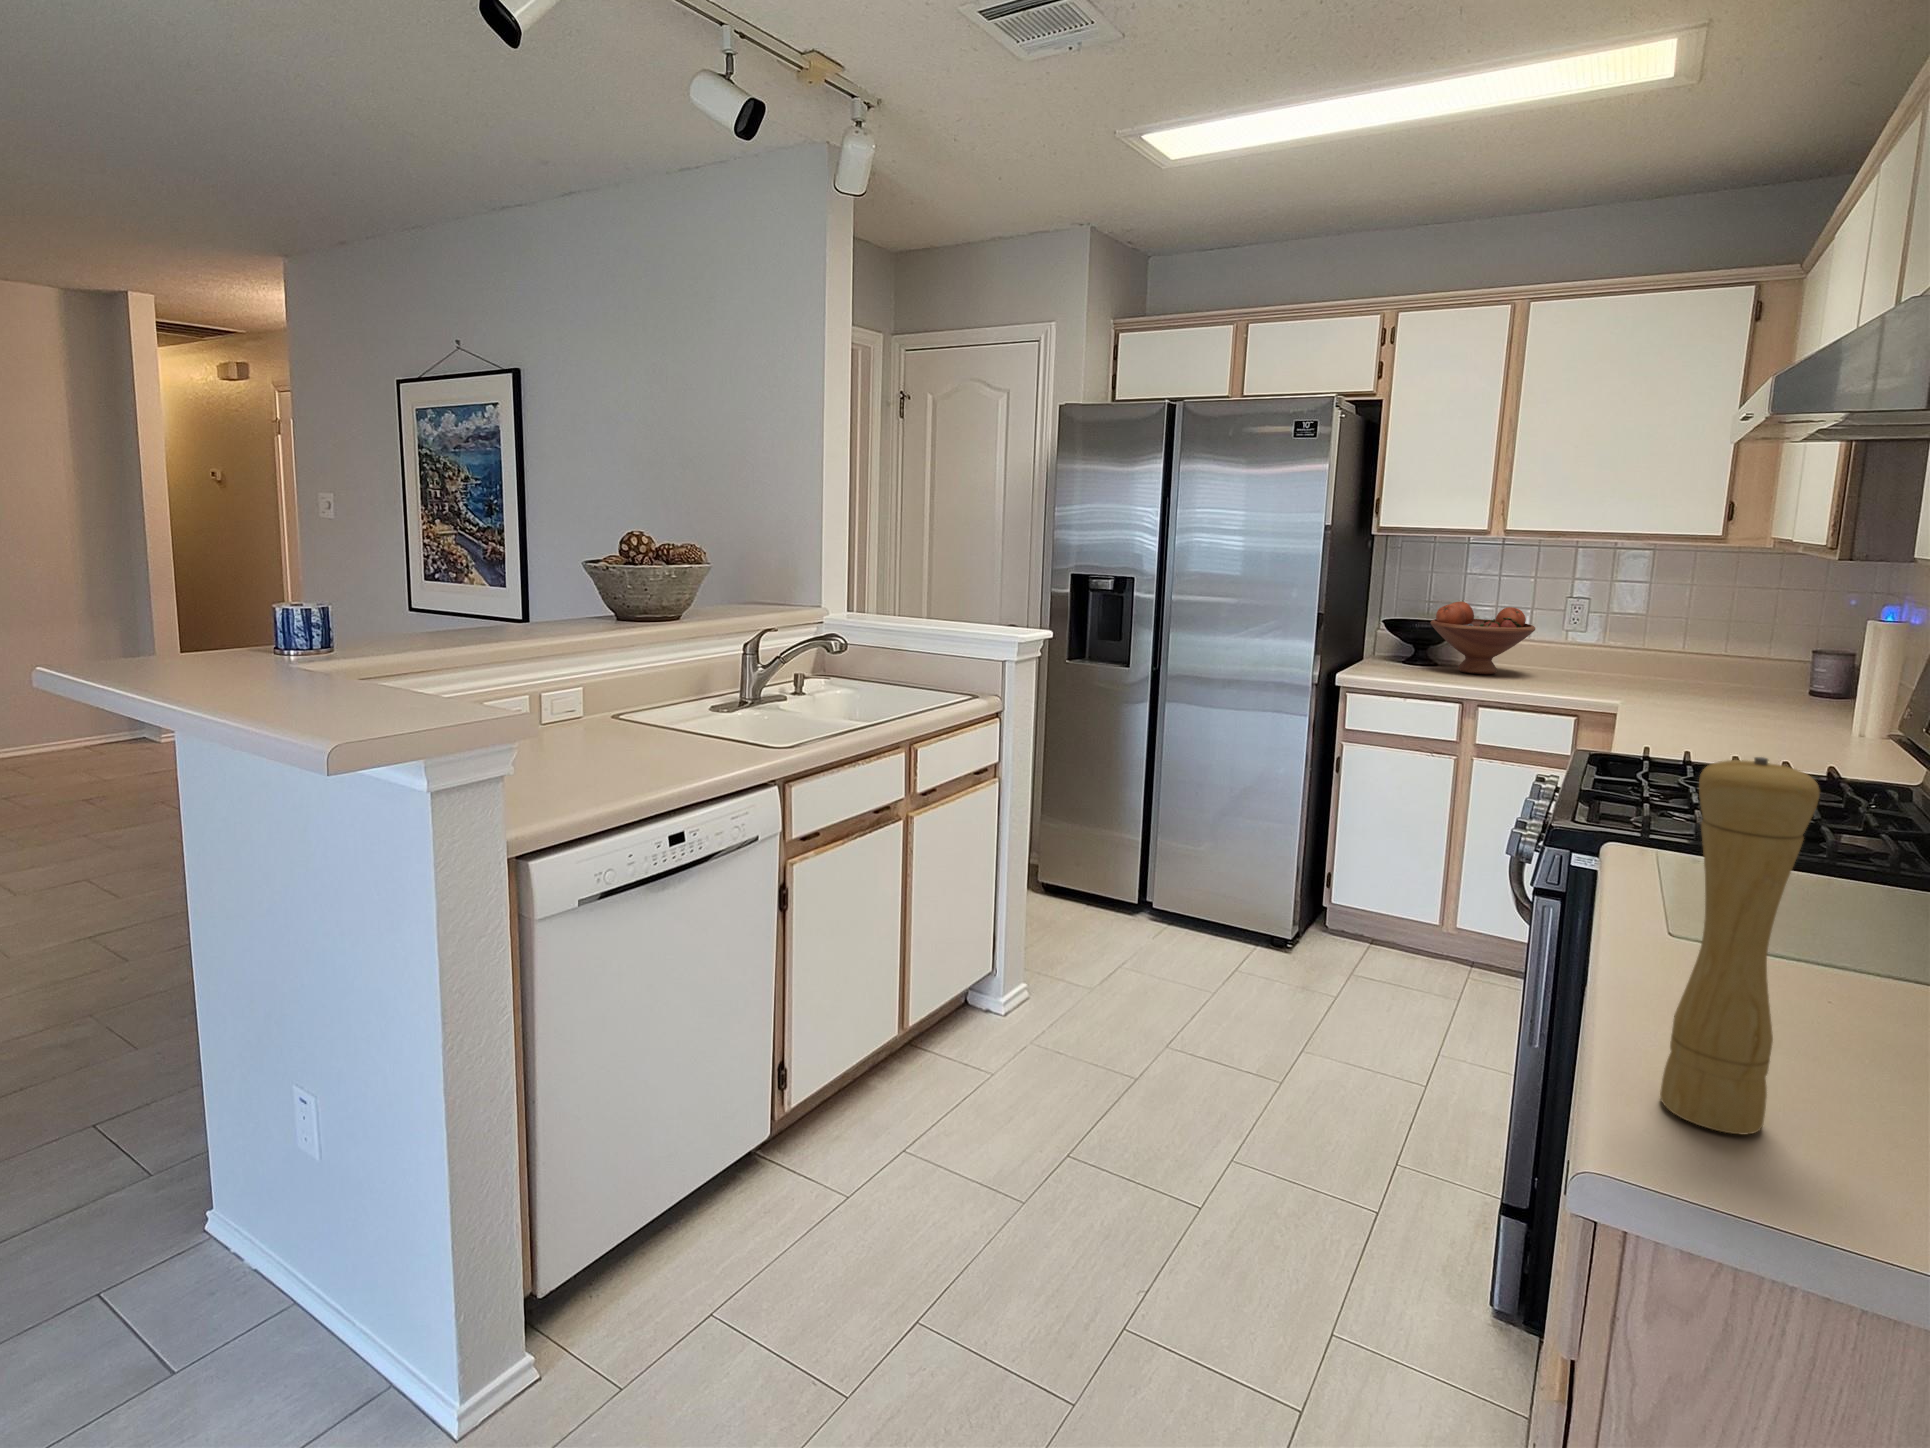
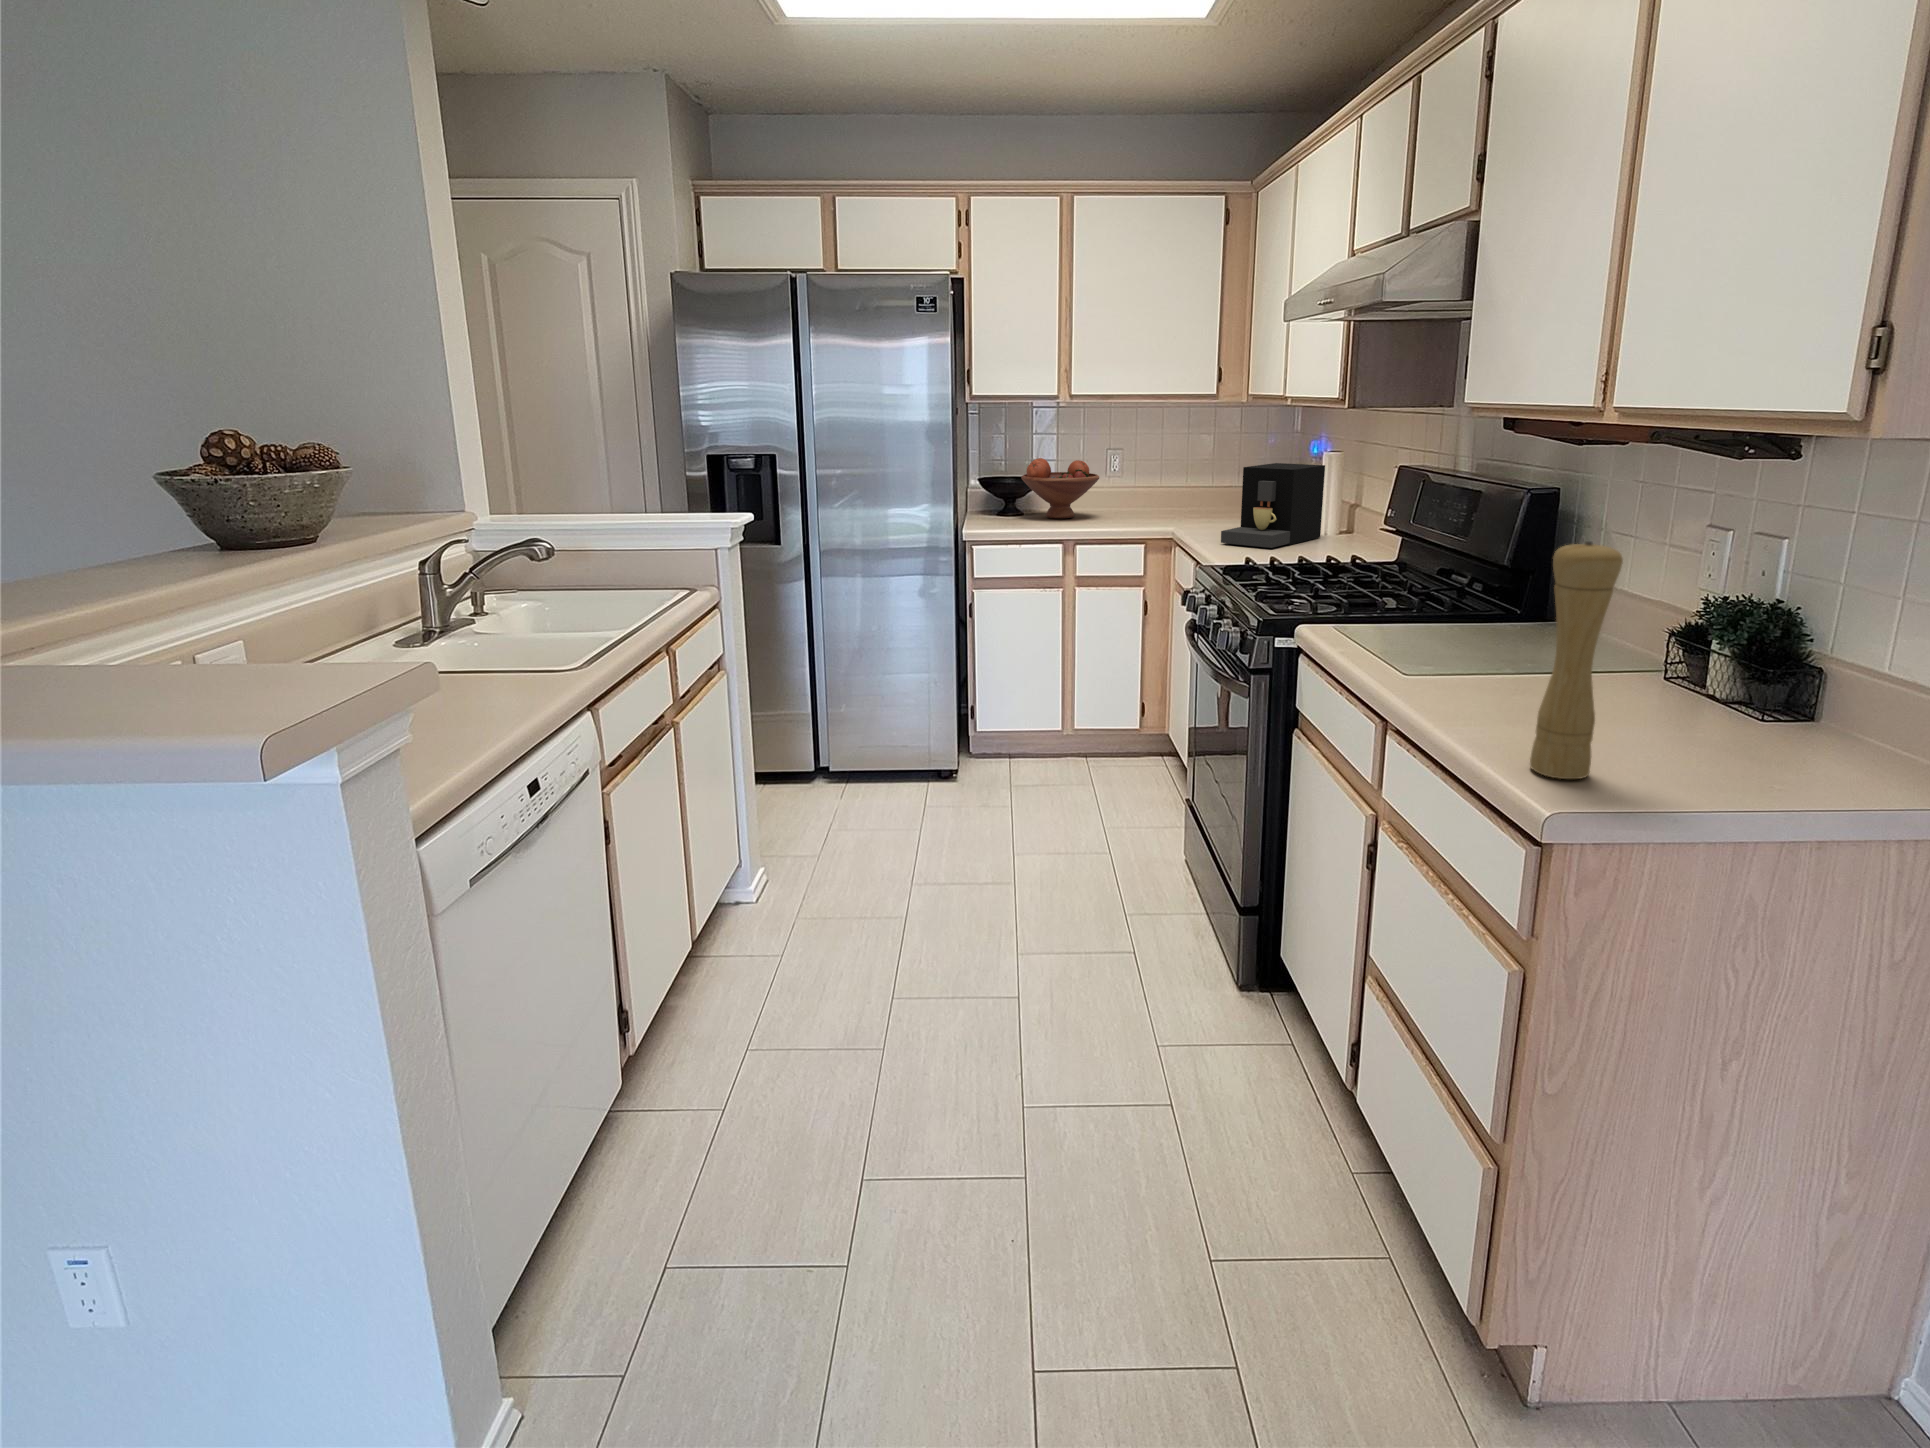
coffee maker: none [1656,629,1857,740] -> present [1221,463,1325,548]

